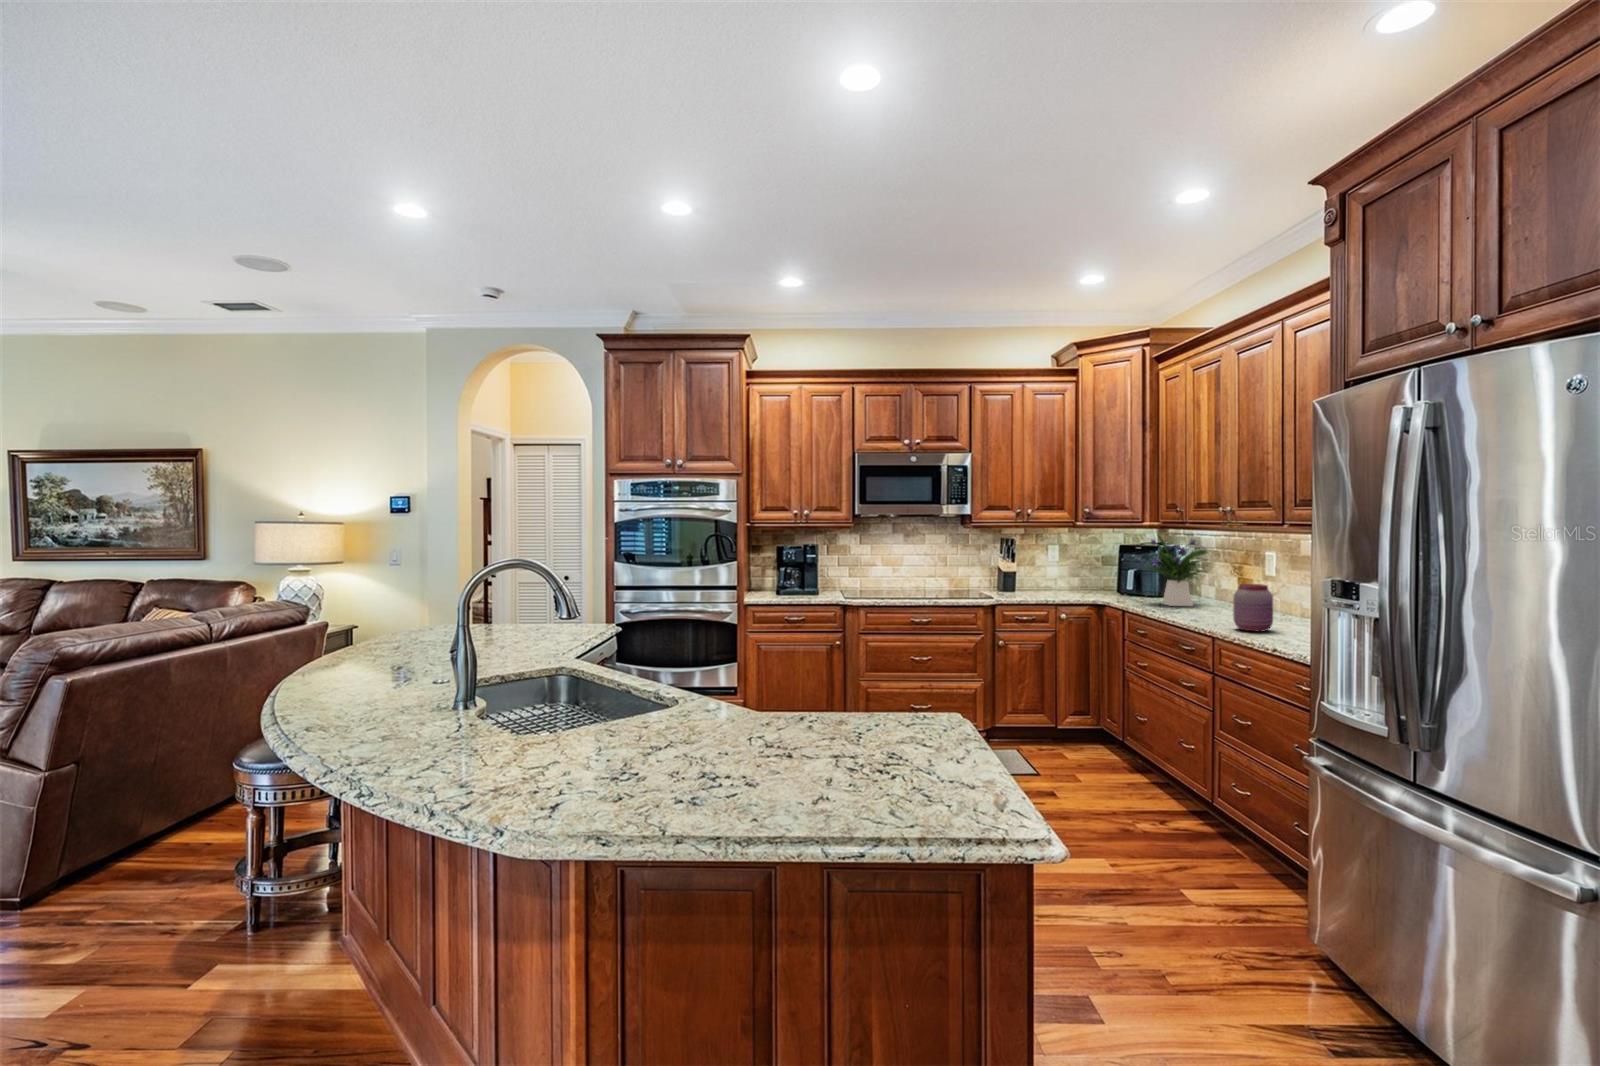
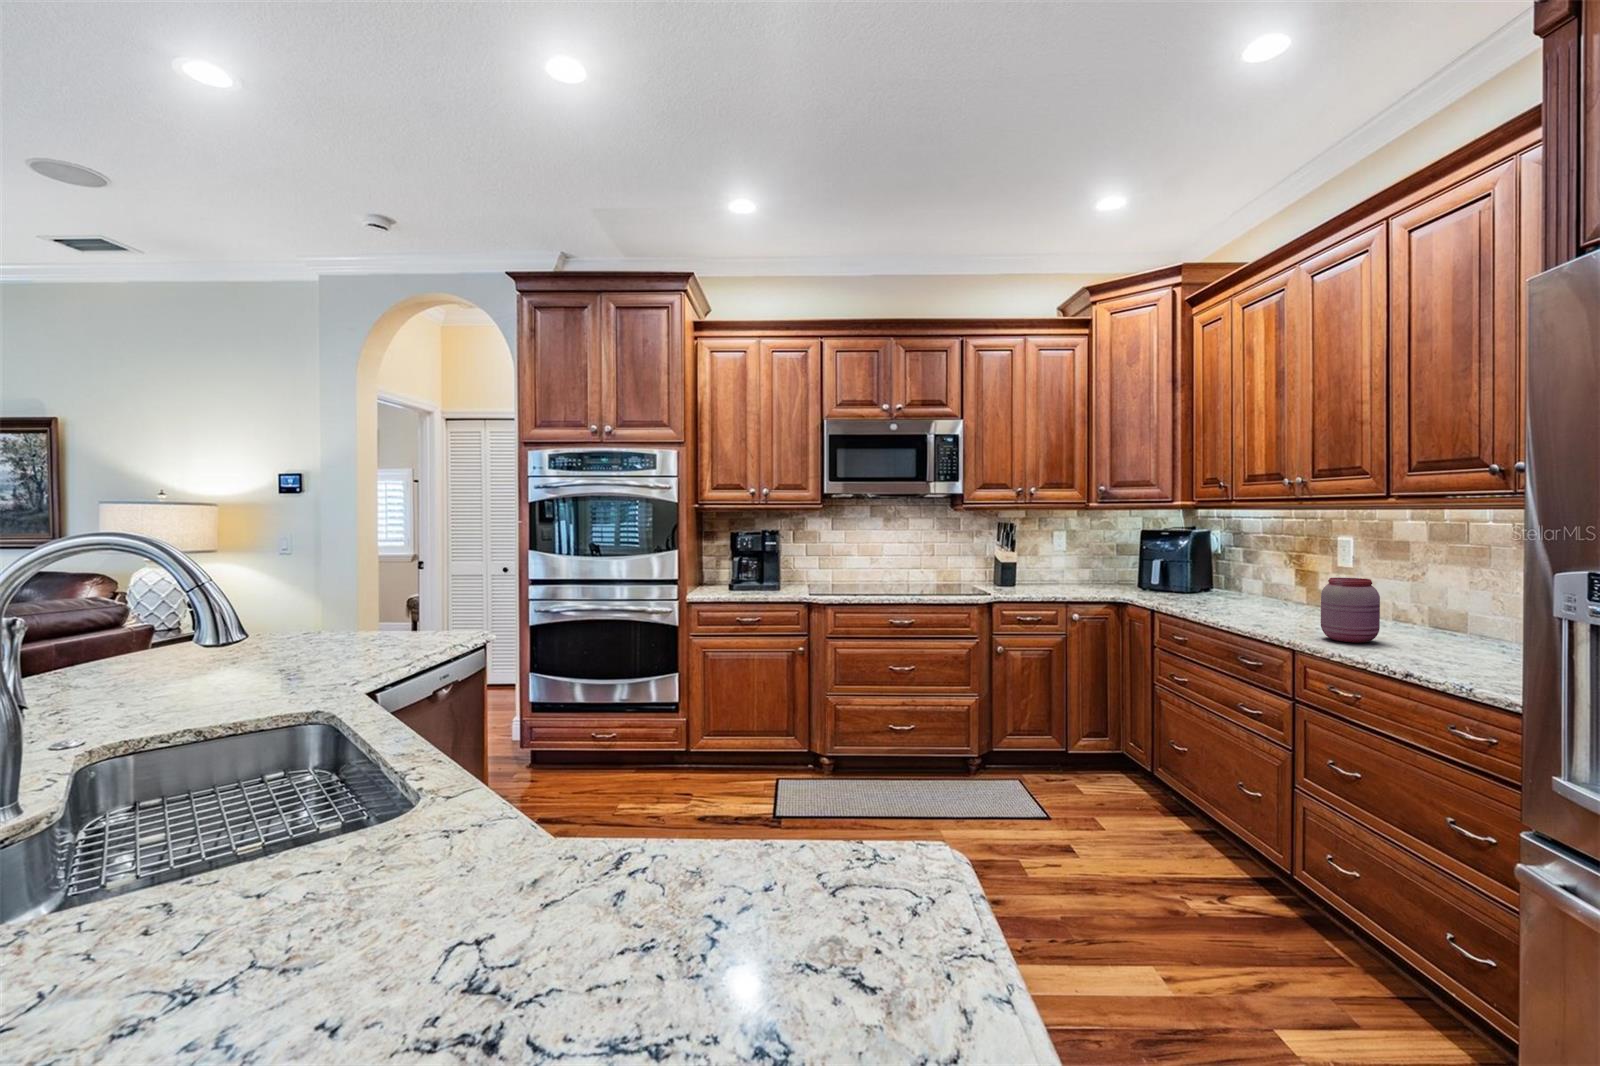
flower arrangement: present [1149,535,1208,606] -> none [1169,515,1265,605]

